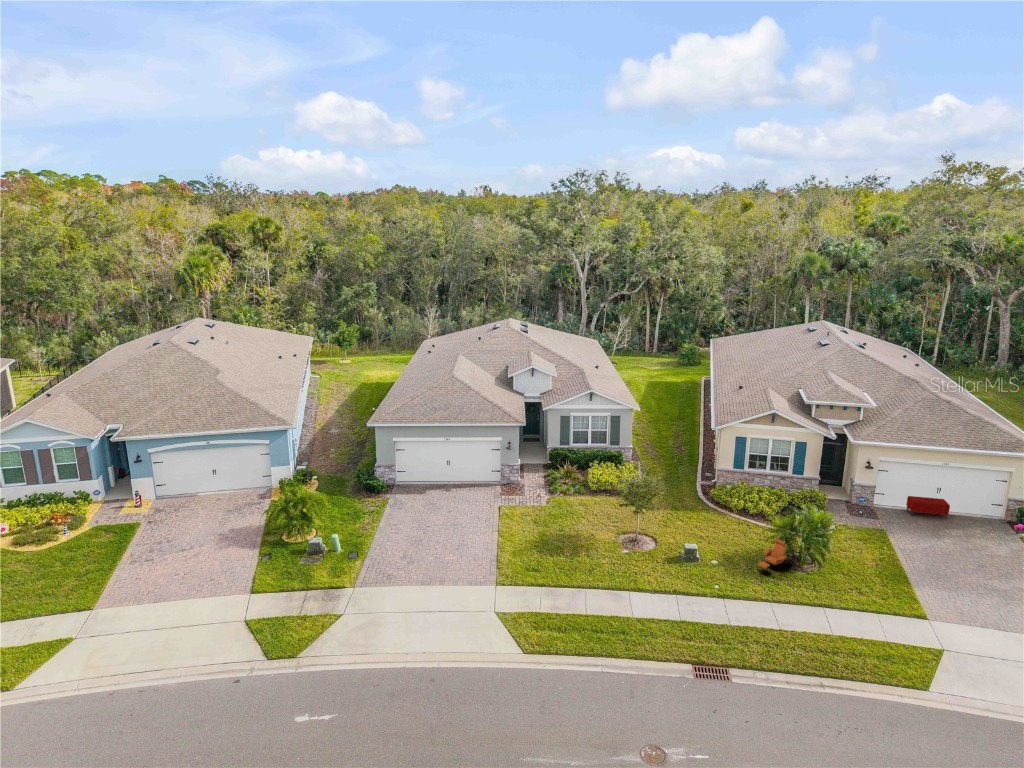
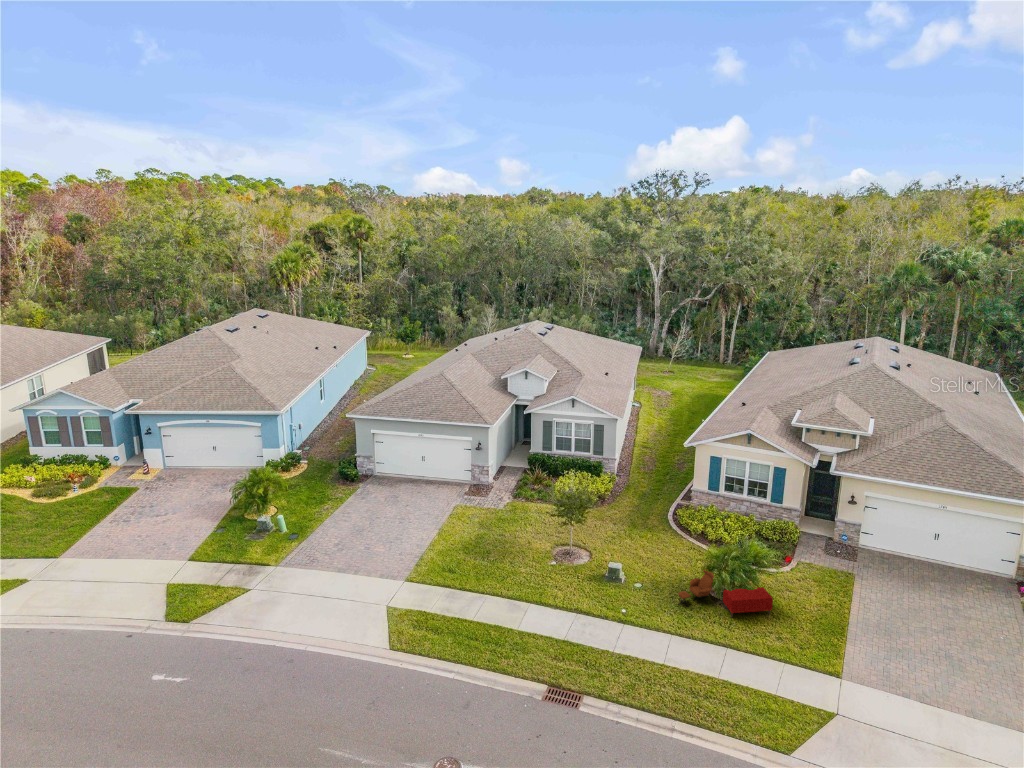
bench: present [906,496,950,519] -> present [723,587,773,618]

